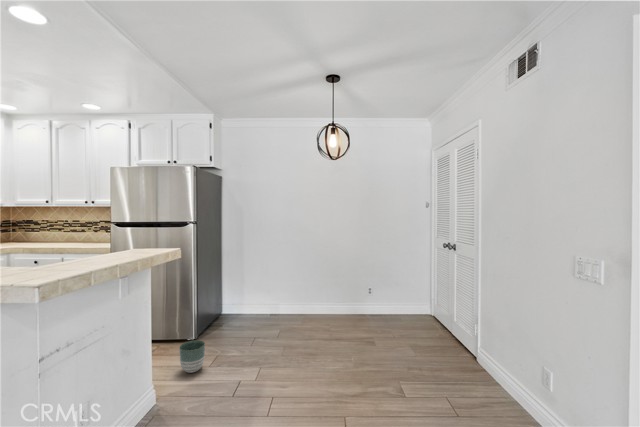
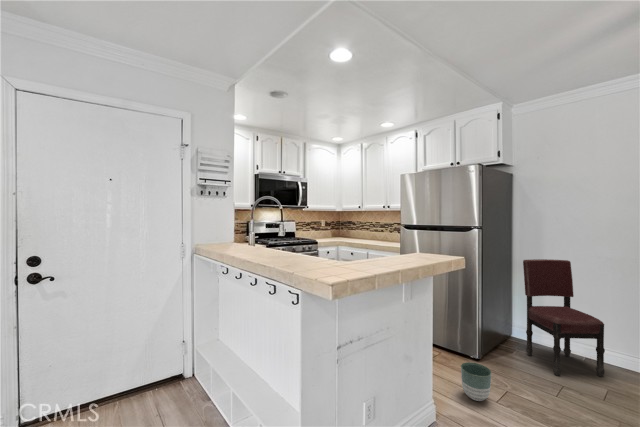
dining chair: none [228,245,277,331] -> present [523,259,605,377]

